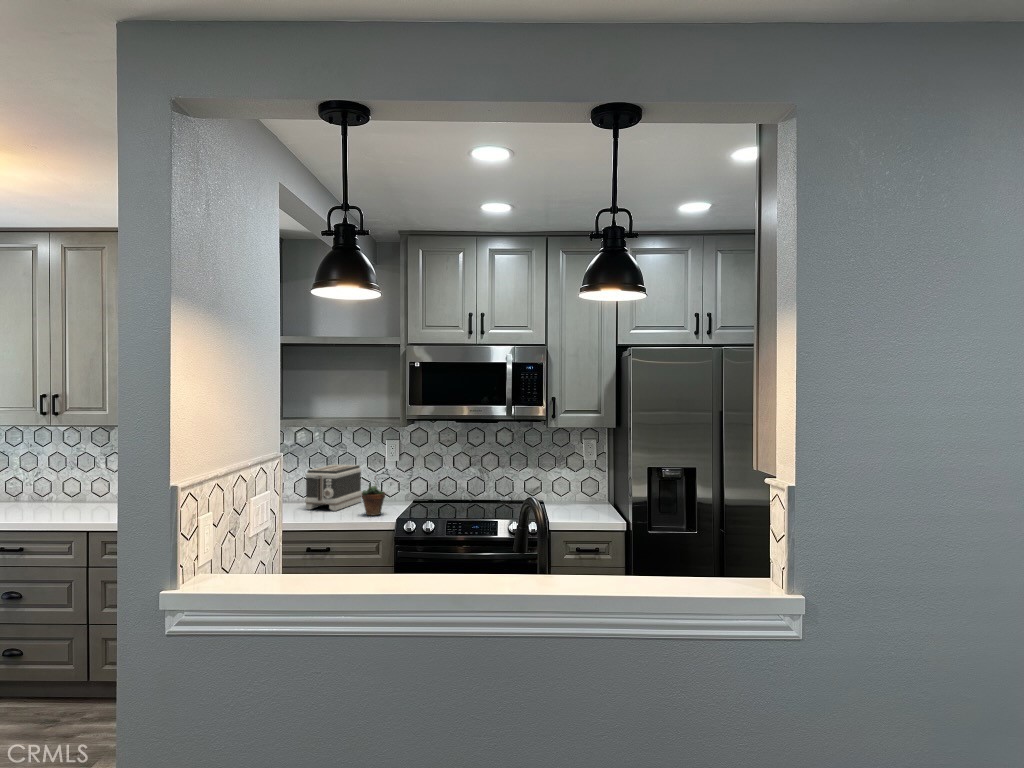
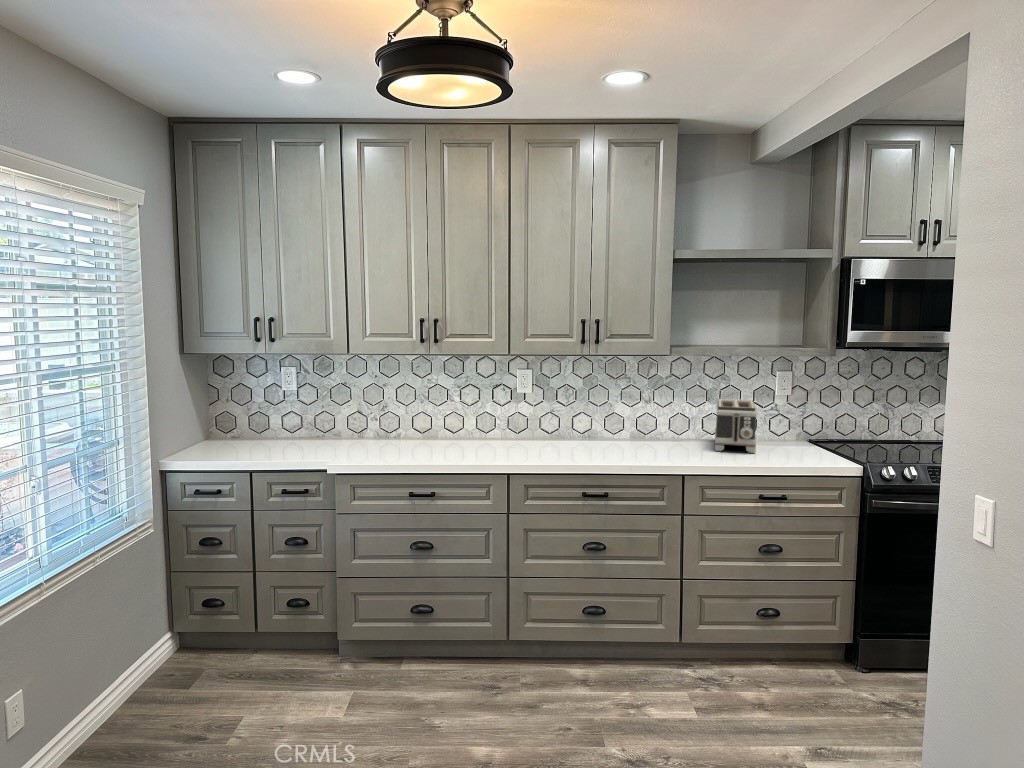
succulent plant: present [362,476,385,516] -> none [796,414,825,460]

